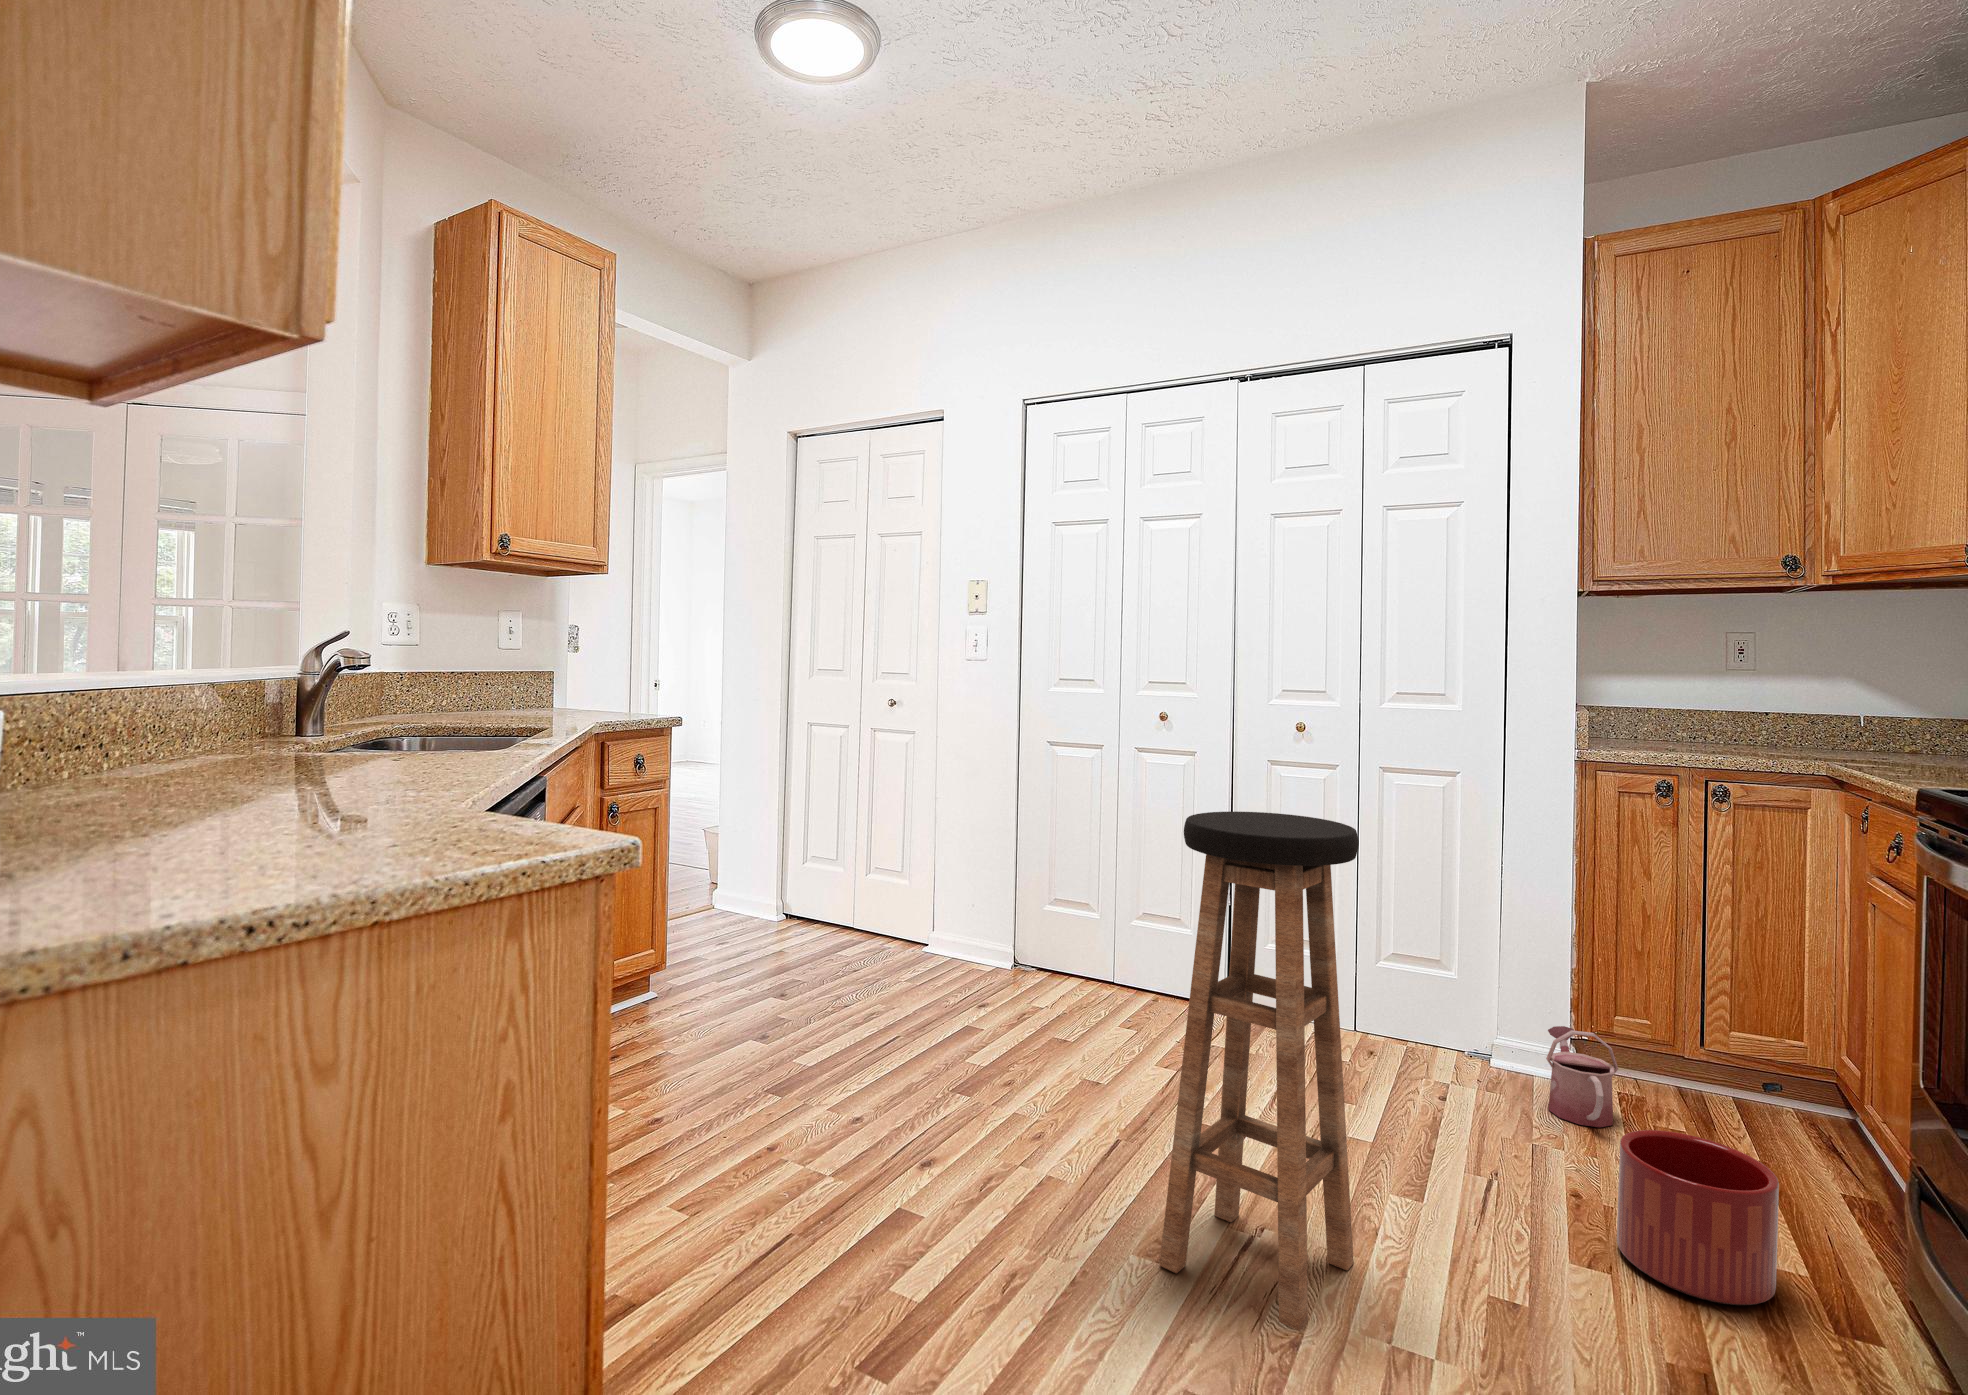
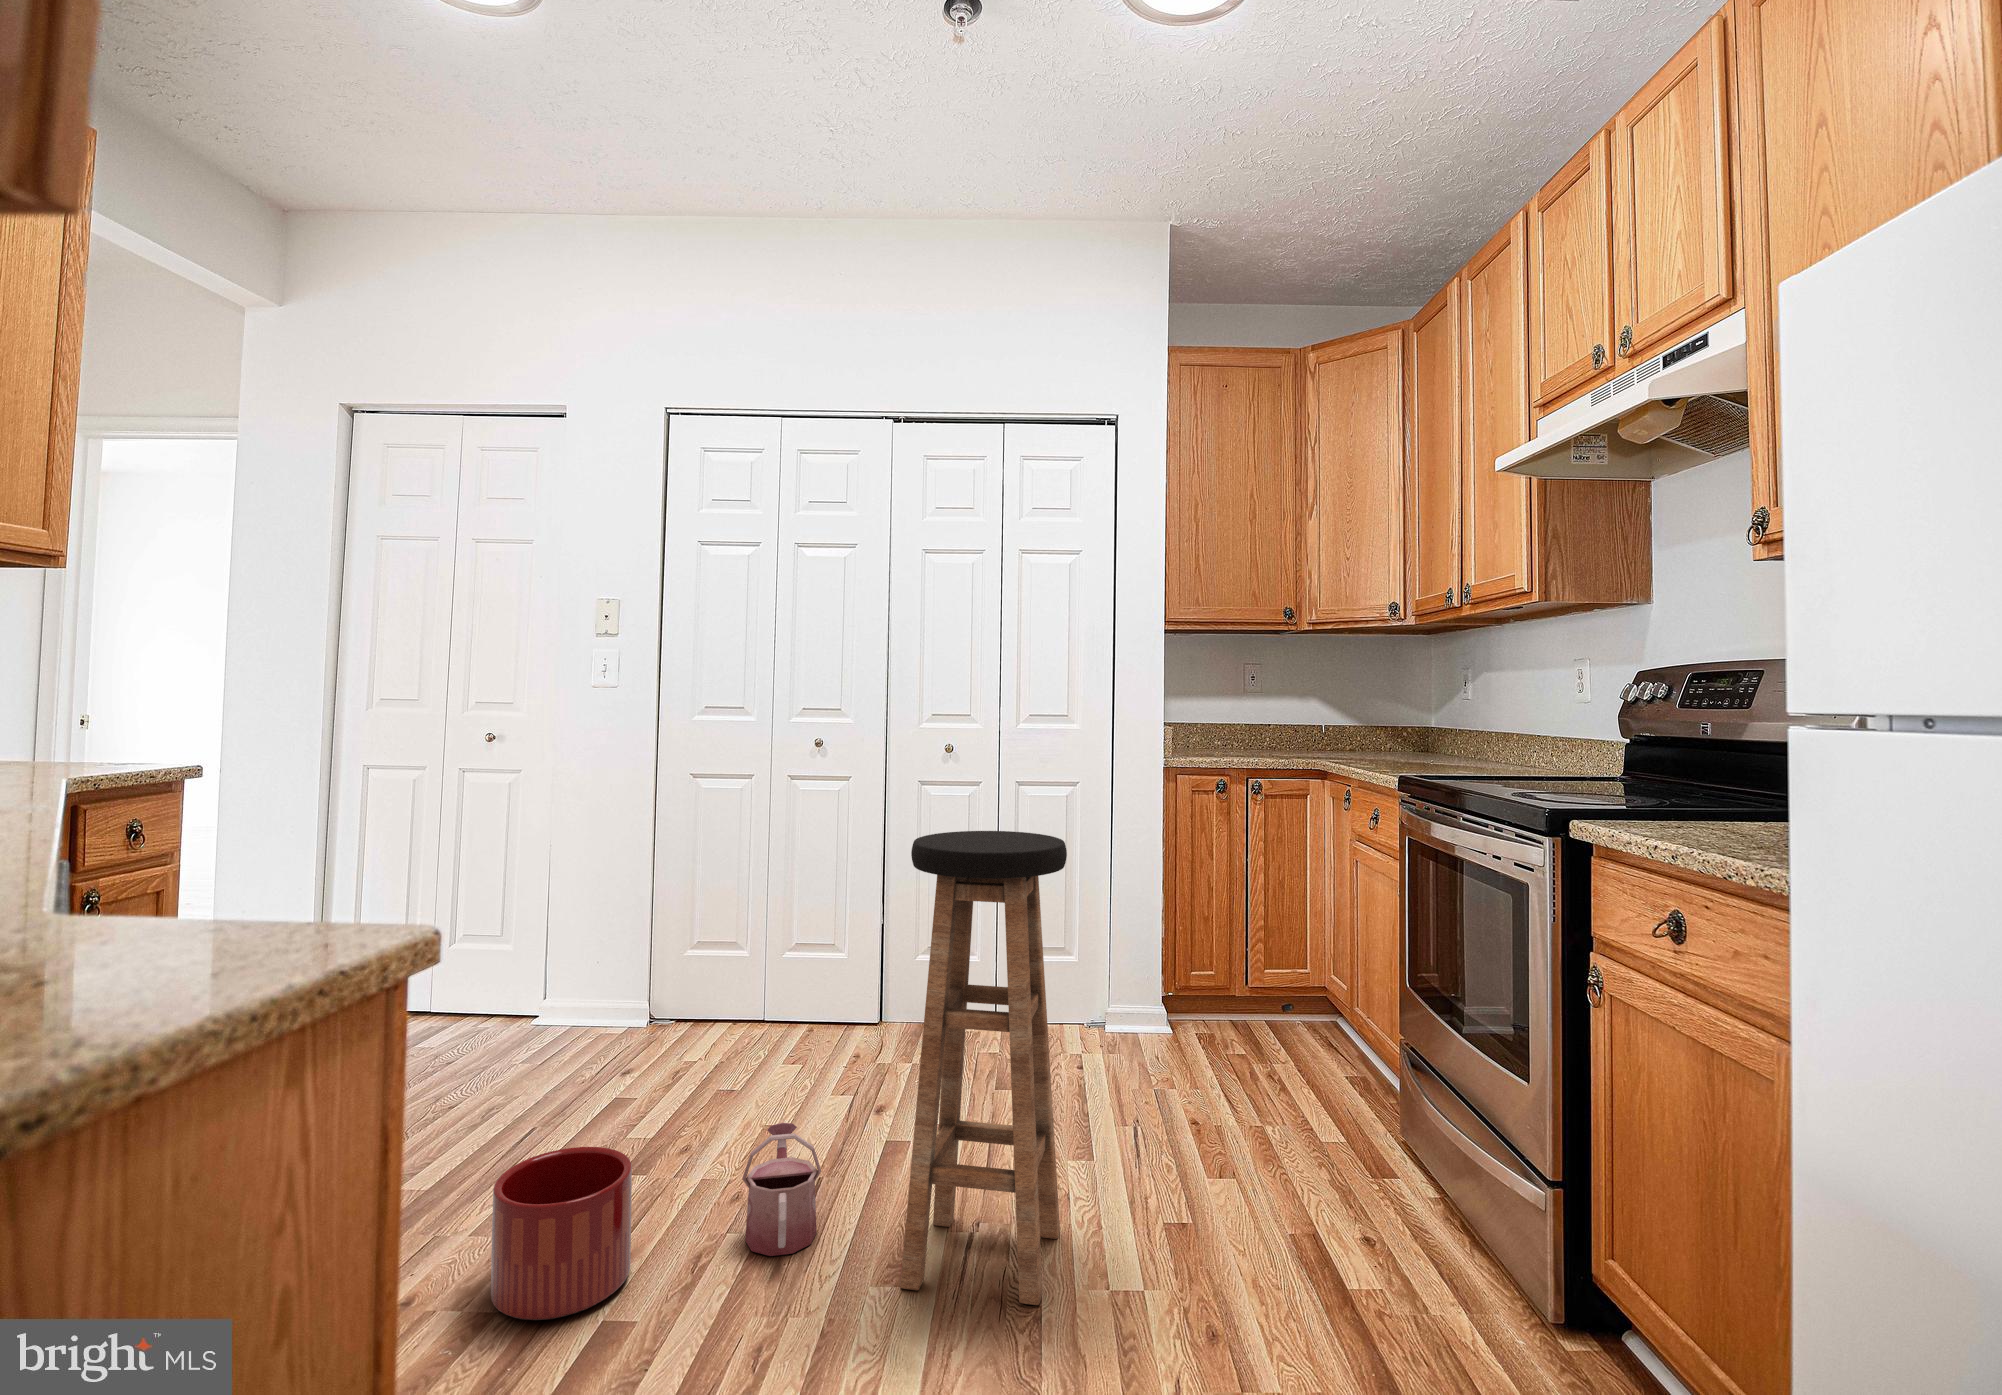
watering can: present [1546,1026,1618,1127] -> present [743,1123,821,1256]
planter: present [1617,1130,1779,1305] -> present [491,1147,632,1320]

